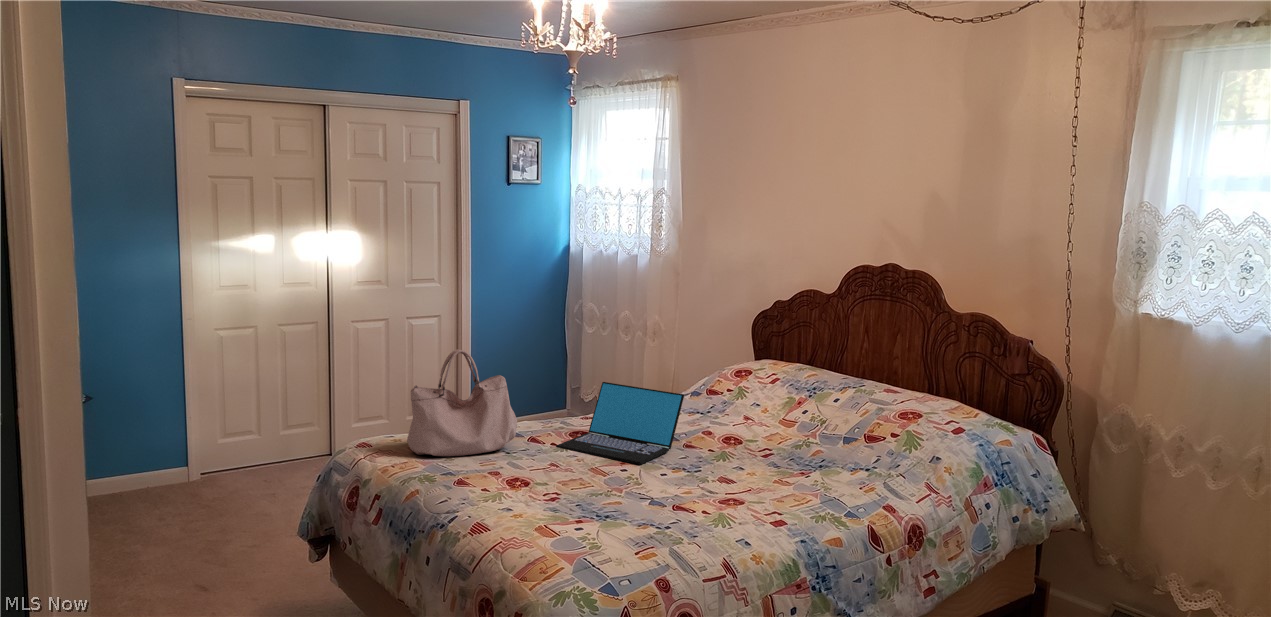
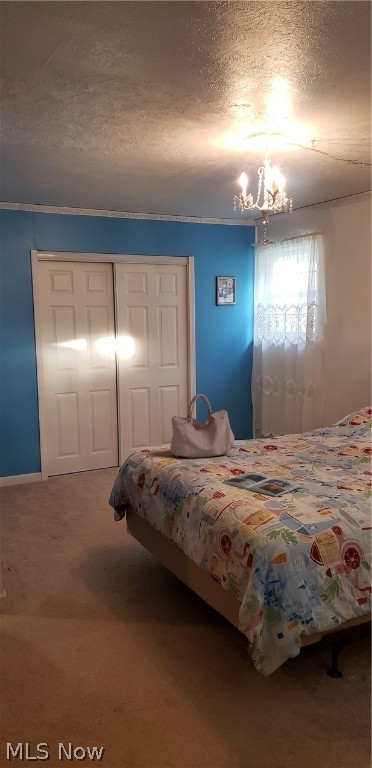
laptop: present [556,382,684,465] -> none [258,415,337,463]
magazine: none [486,485,616,529] -> present [222,473,301,497]

